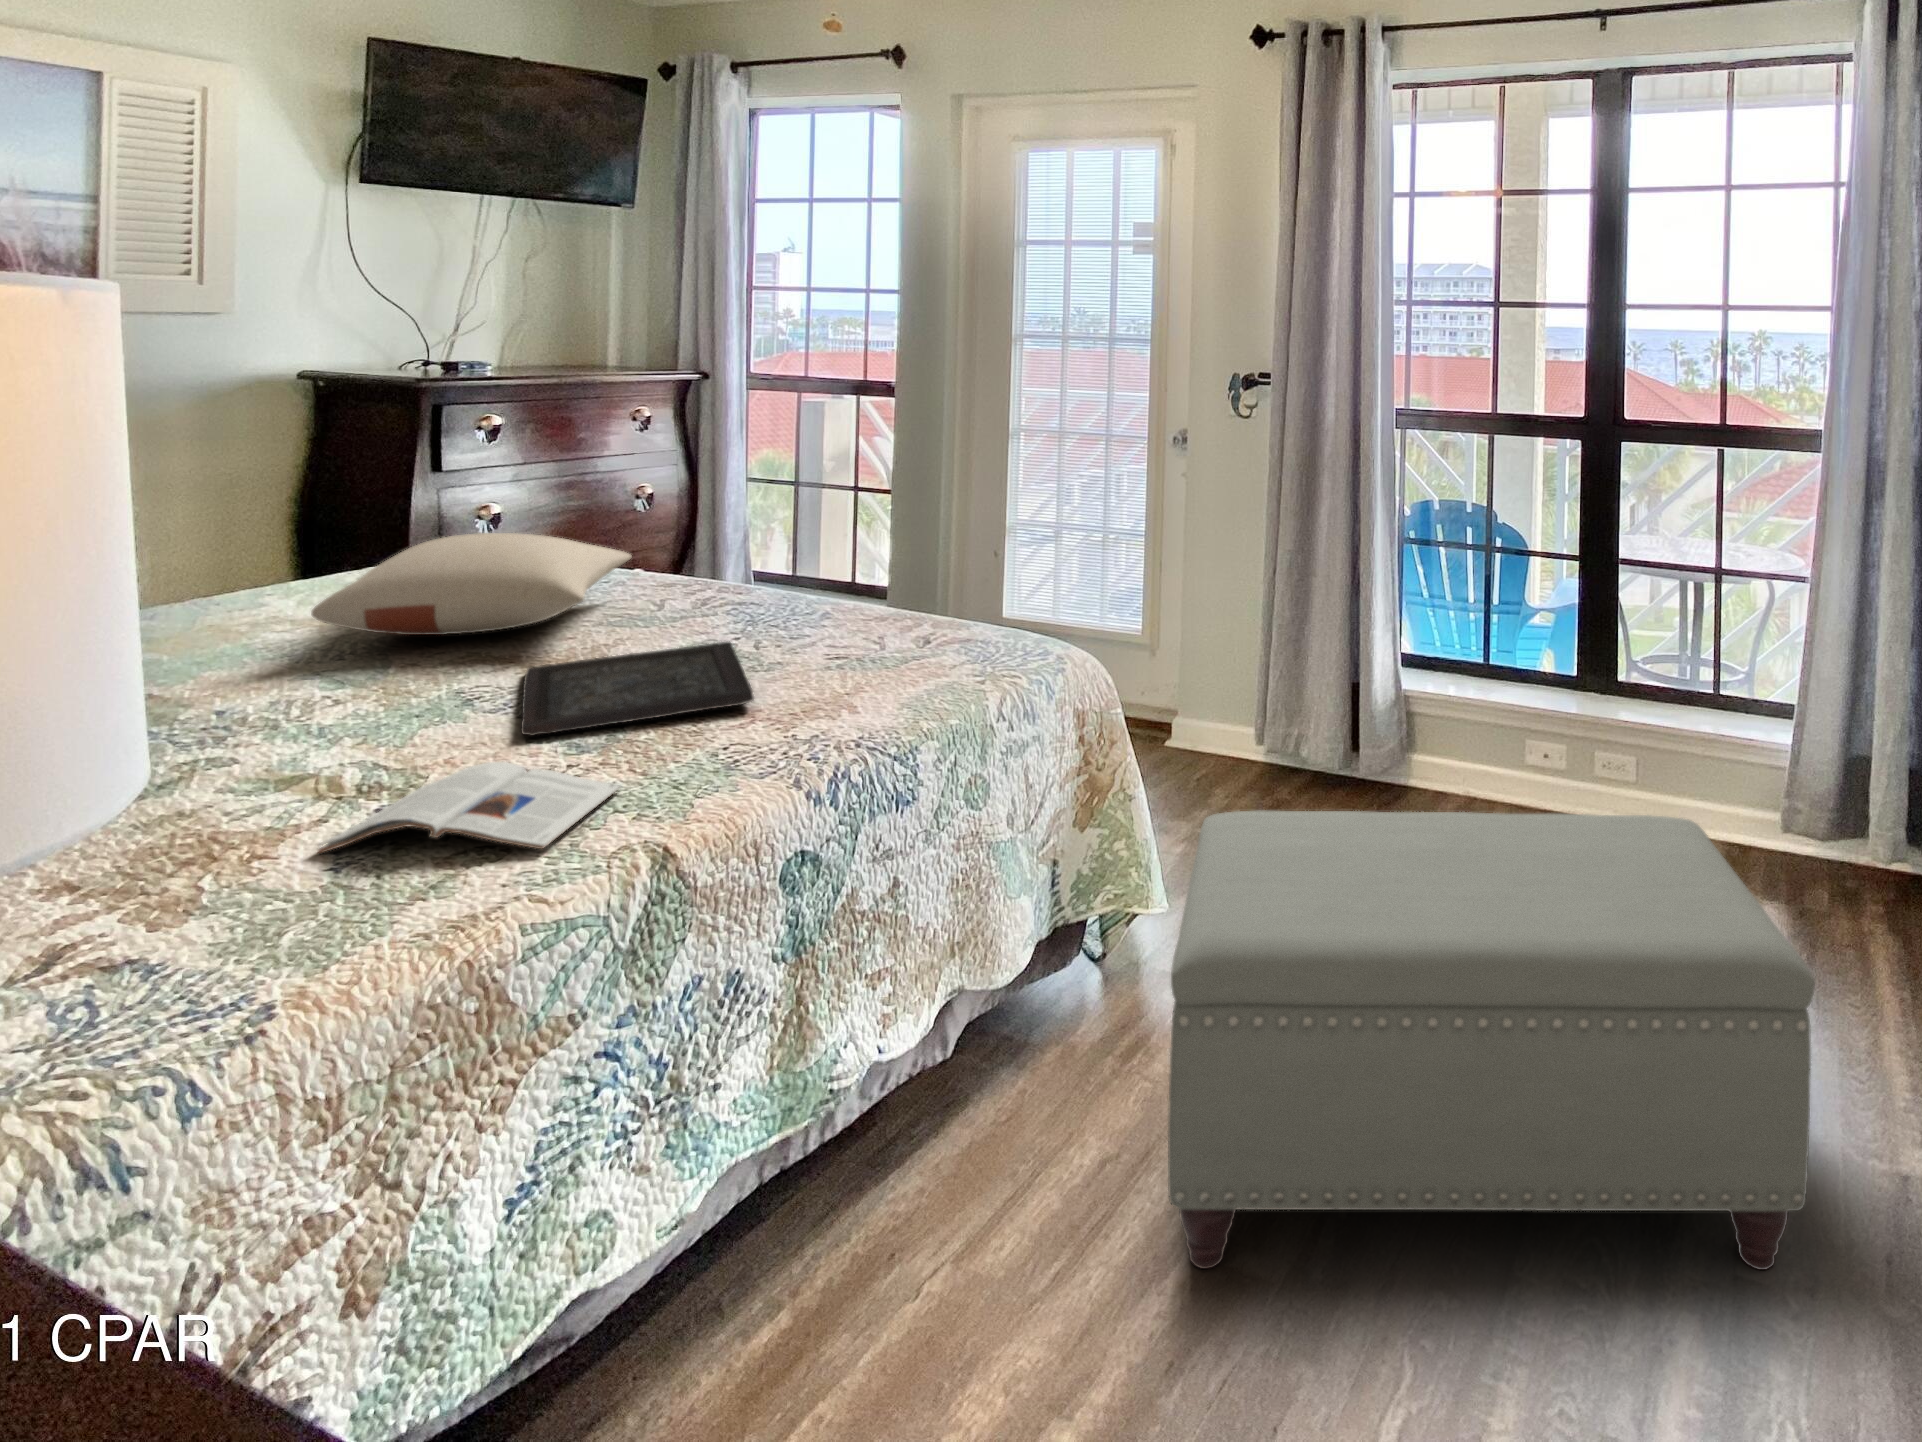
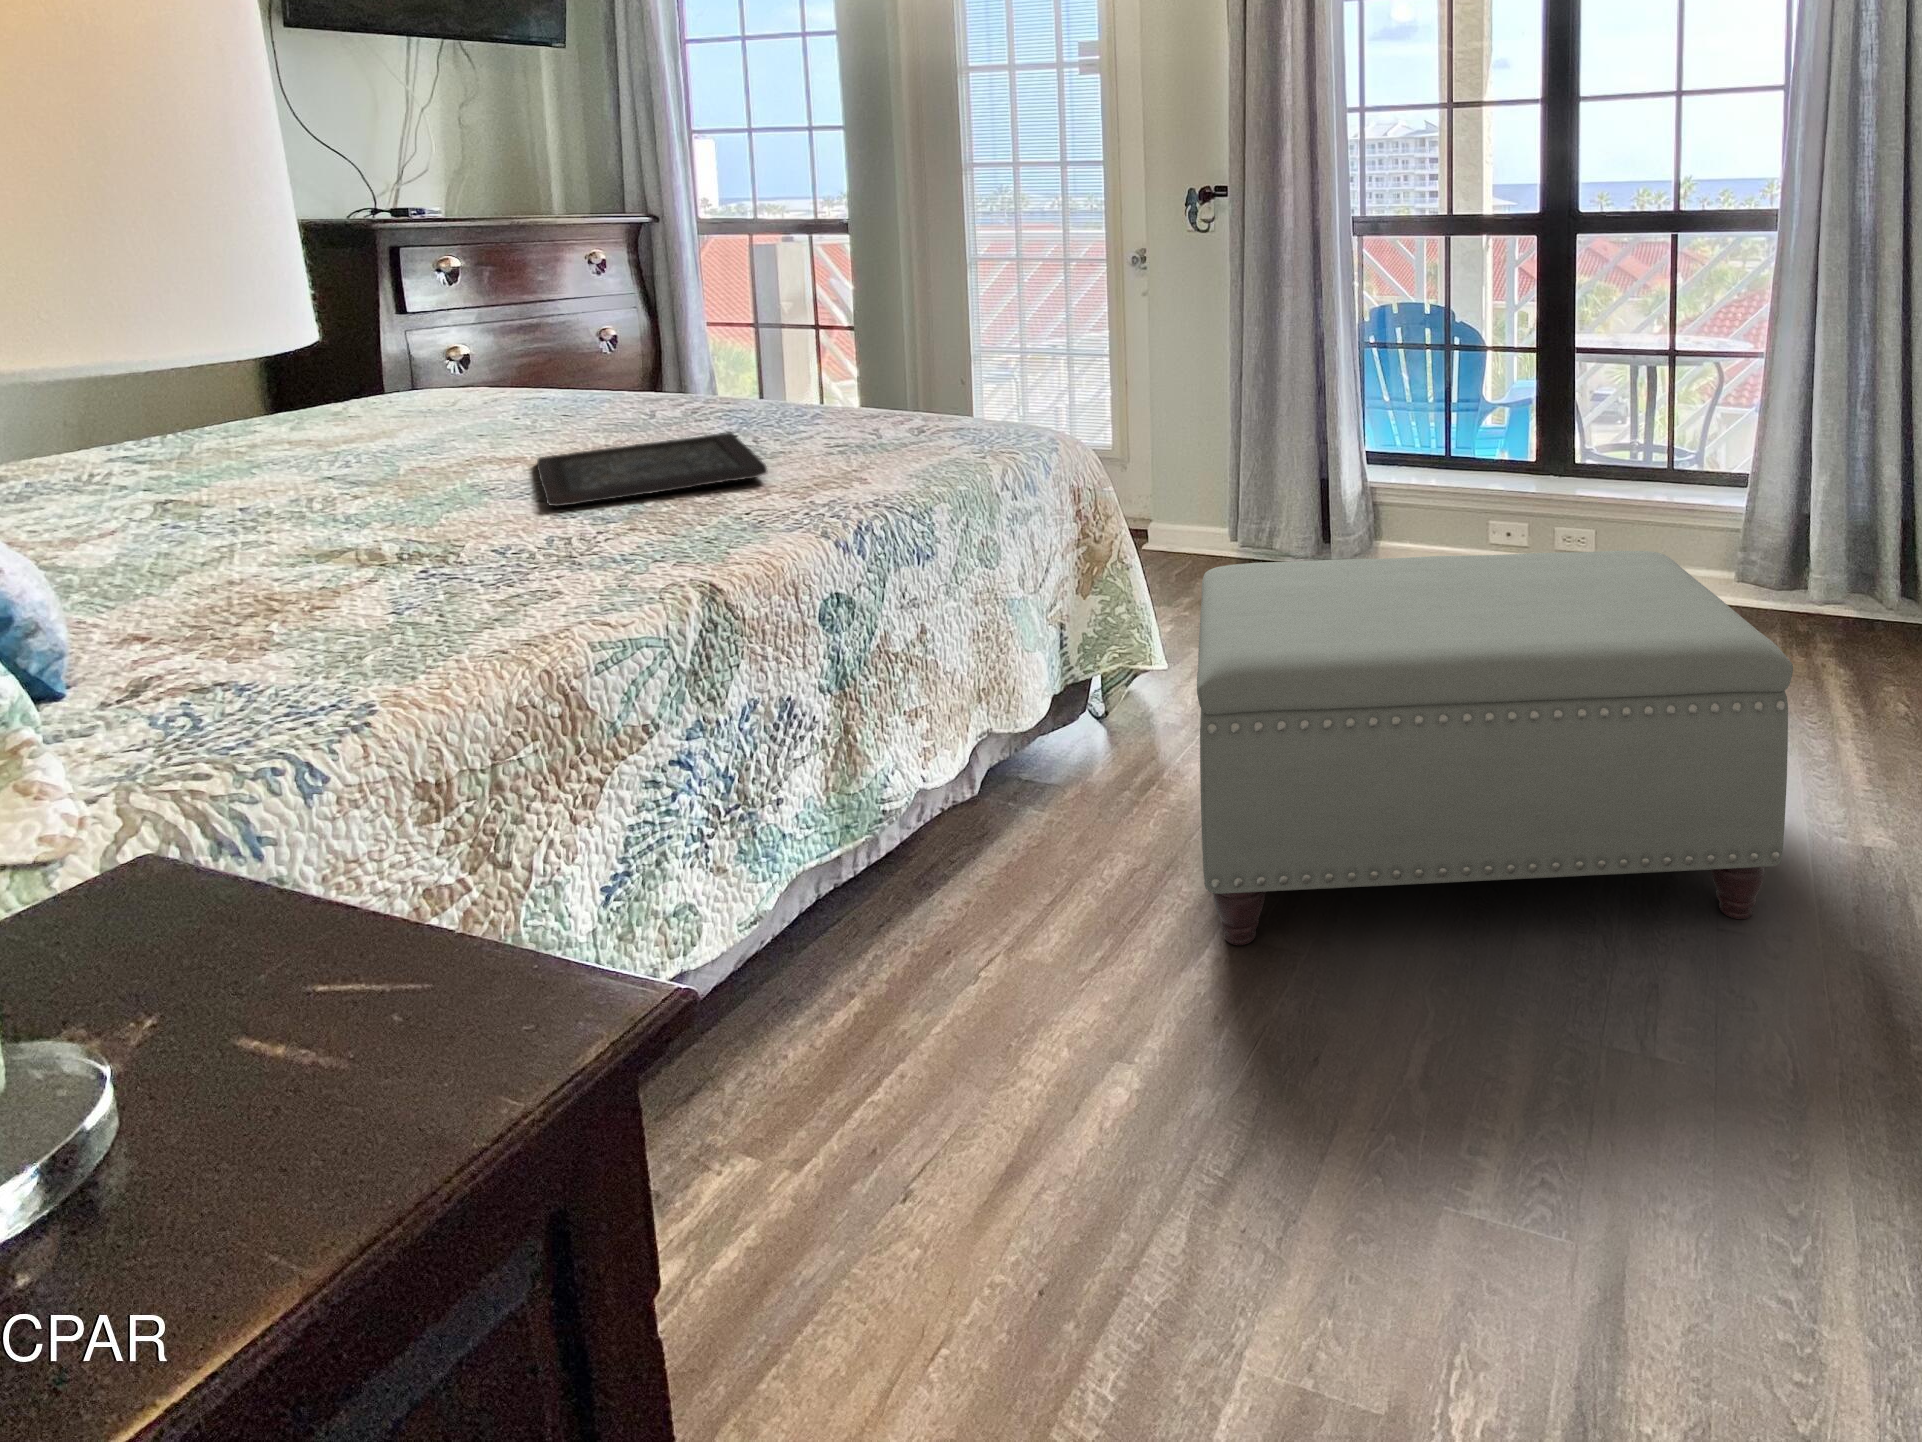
pillow: present [311,533,631,635] -> none [314,343,619,437]
magazine: present [318,762,621,853] -> none [374,519,658,597]

